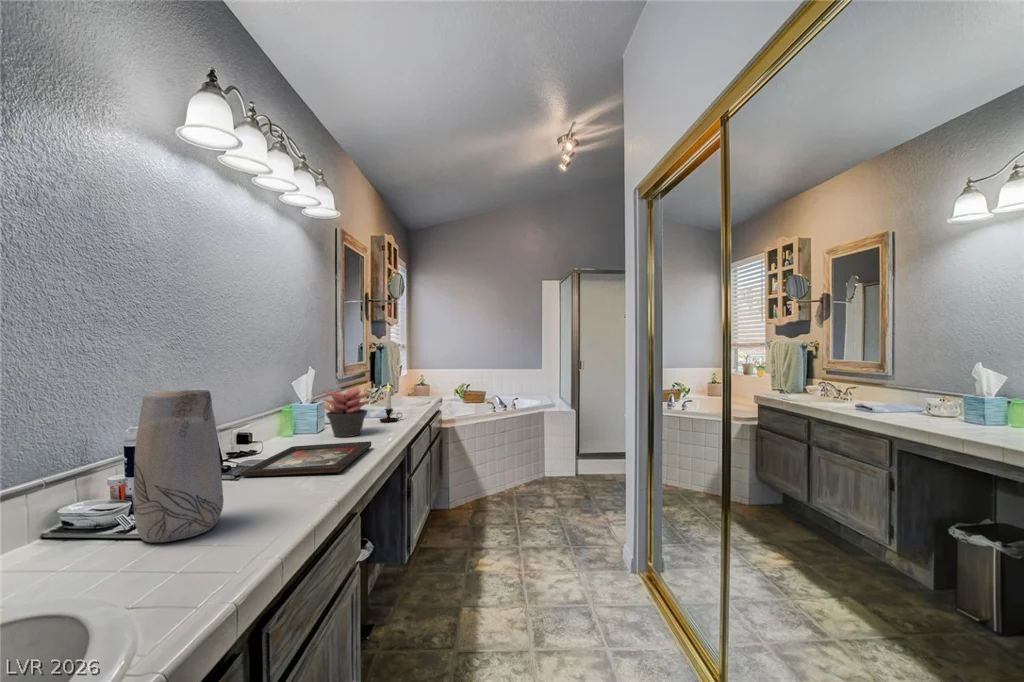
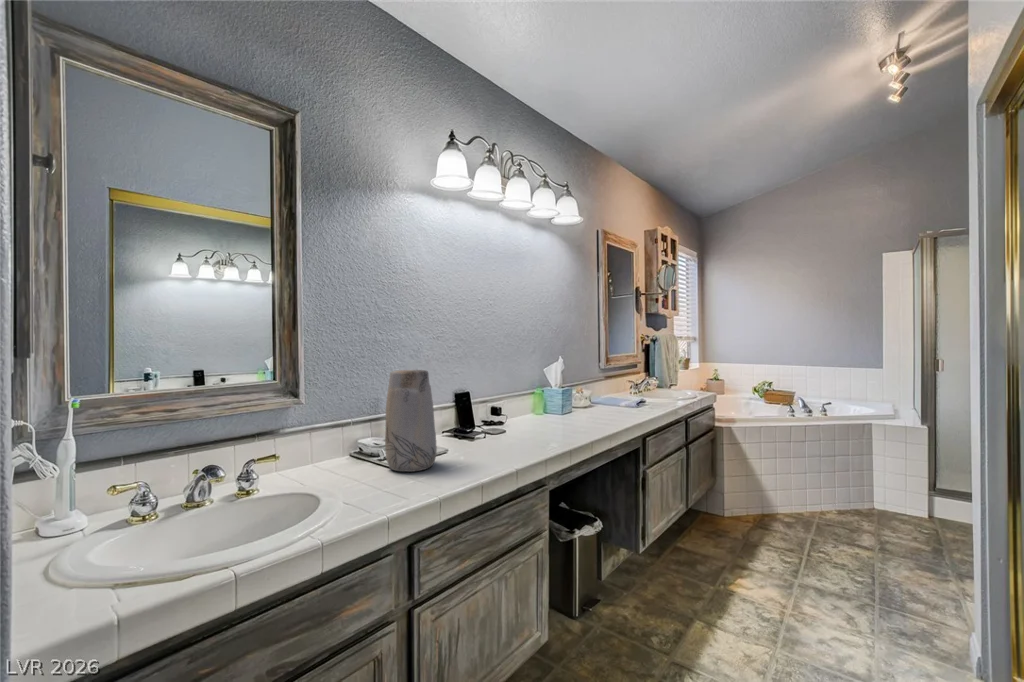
candle: present [380,383,402,422] -> none [621,374,644,413]
succulent plant: present [323,388,370,437] -> none [560,377,601,421]
decorative tray: present [240,441,371,476] -> none [475,423,586,448]

